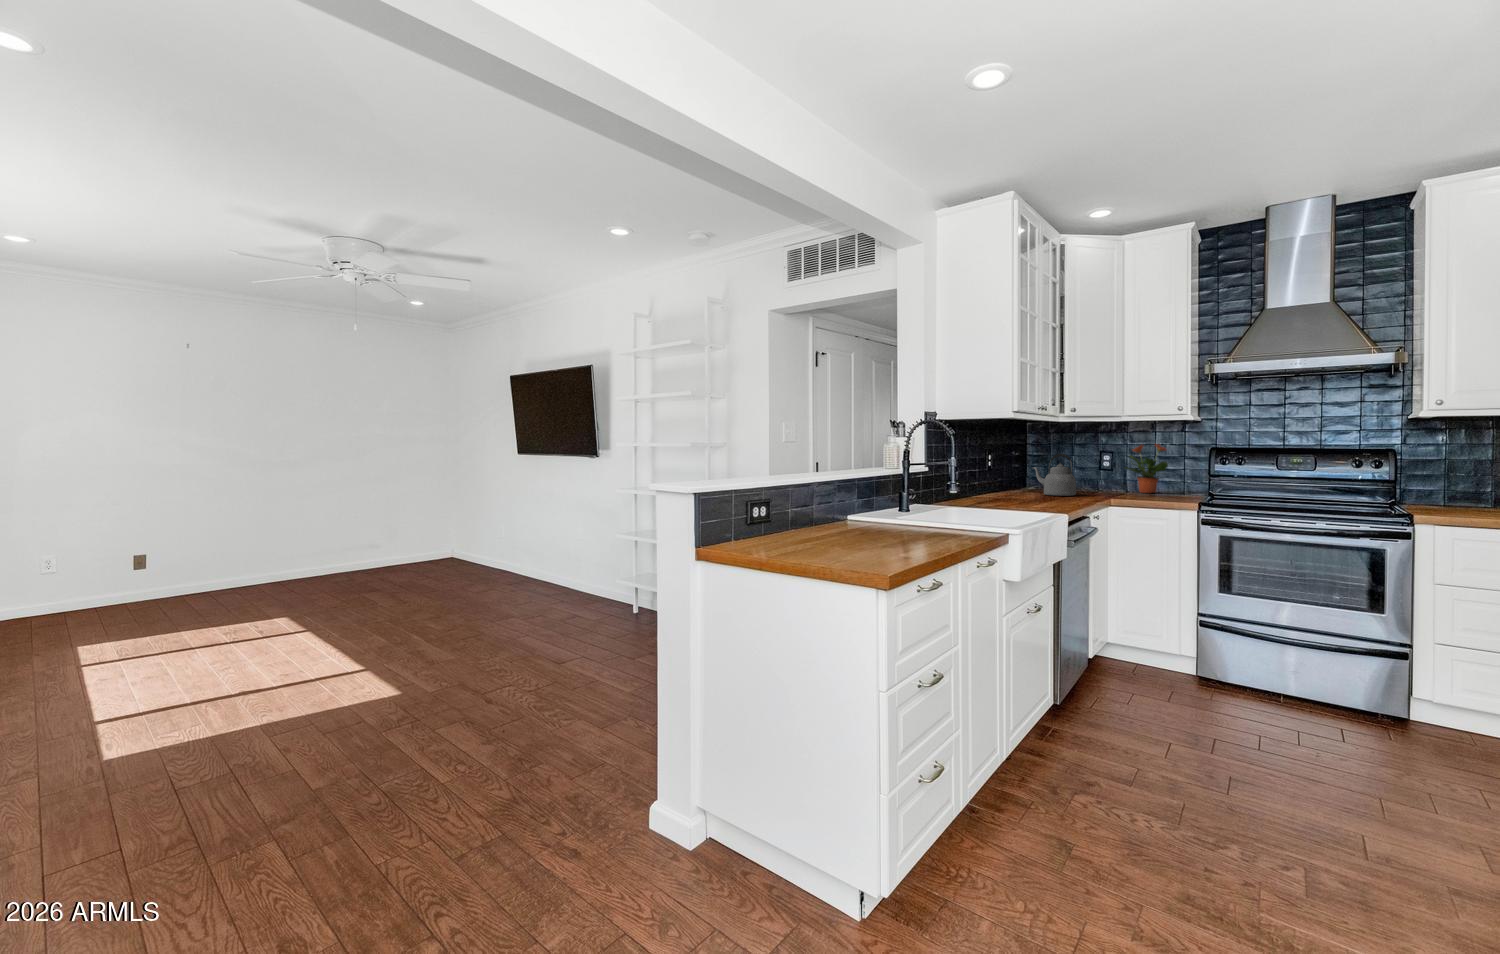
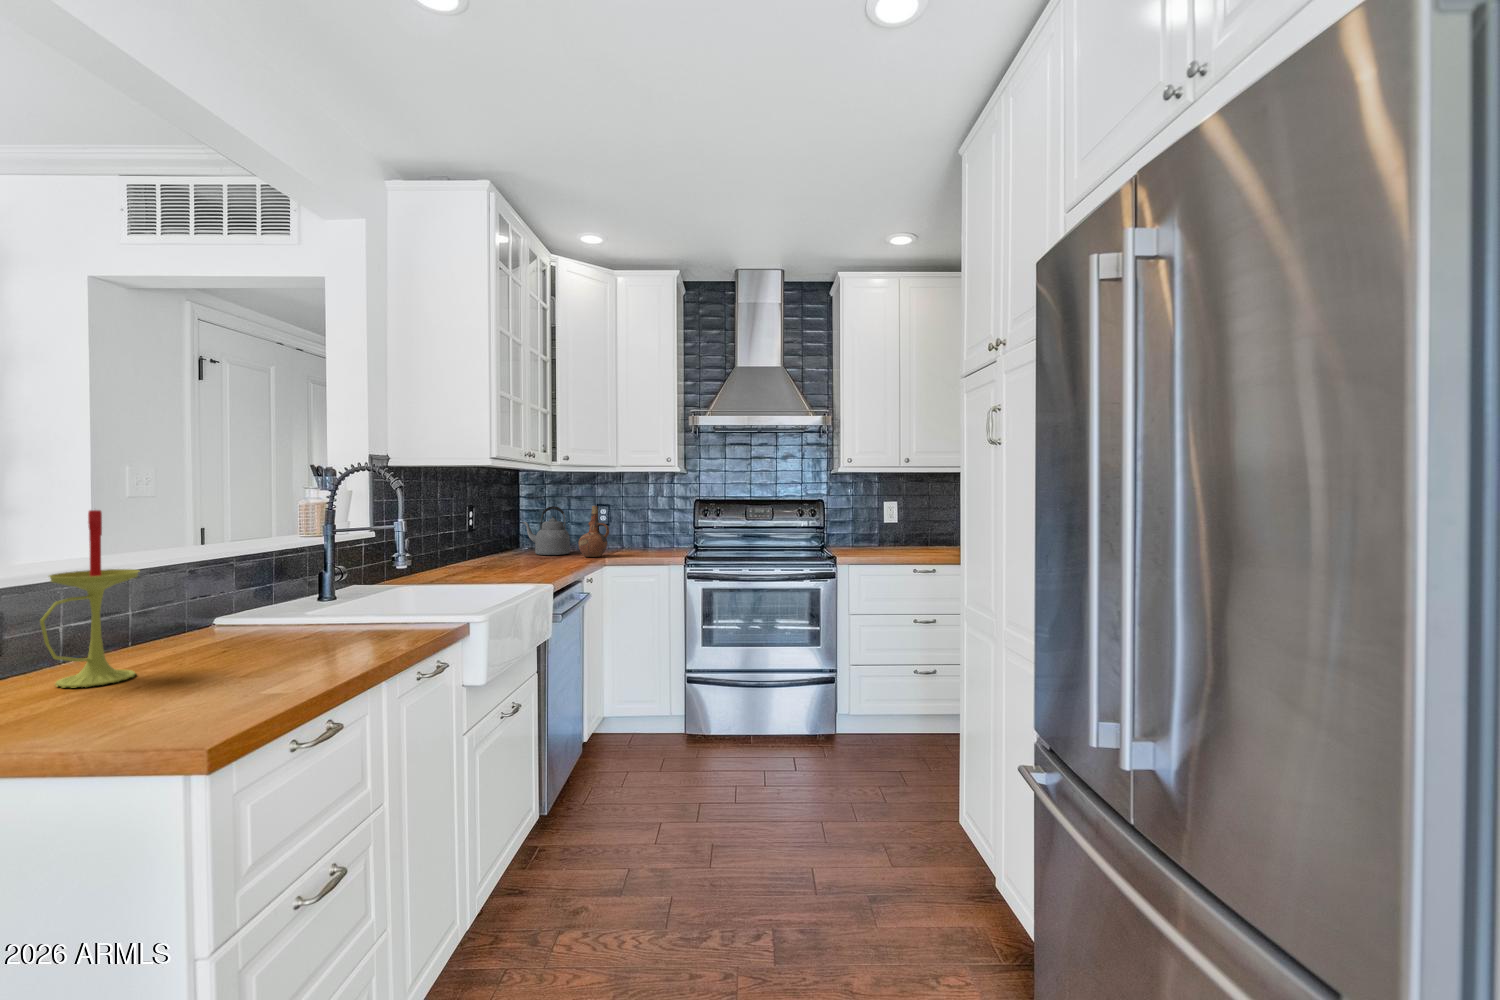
candle: none [789,442,828,542] -> present [40,510,139,688]
potted plant: present [1124,444,1168,493] -> none [618,494,665,547]
ceramic pitcher: none [1085,453,1116,499] -> present [578,506,609,557]

